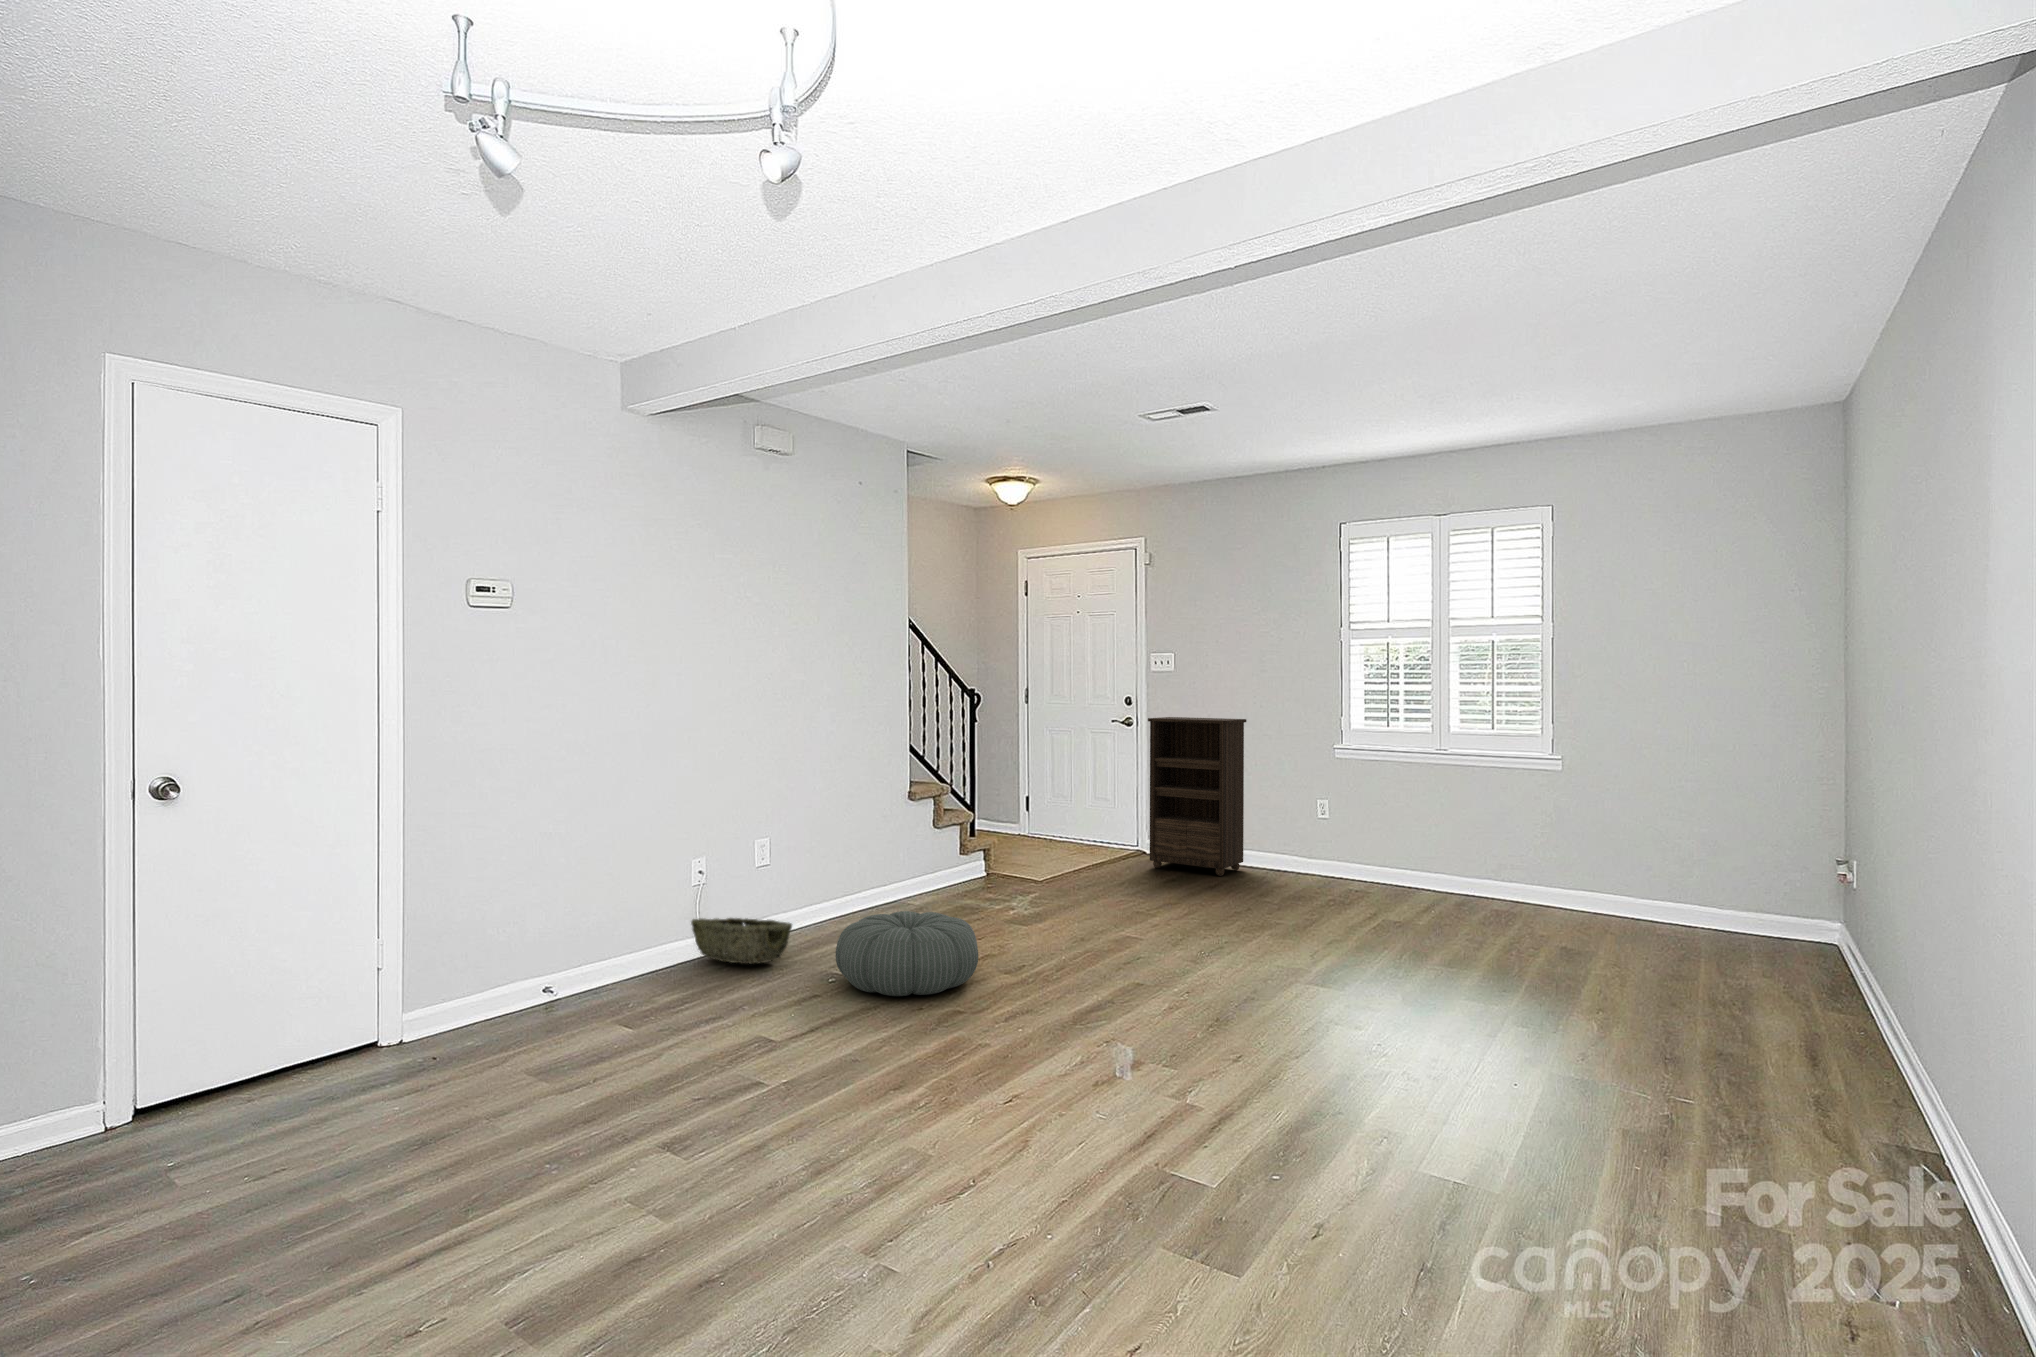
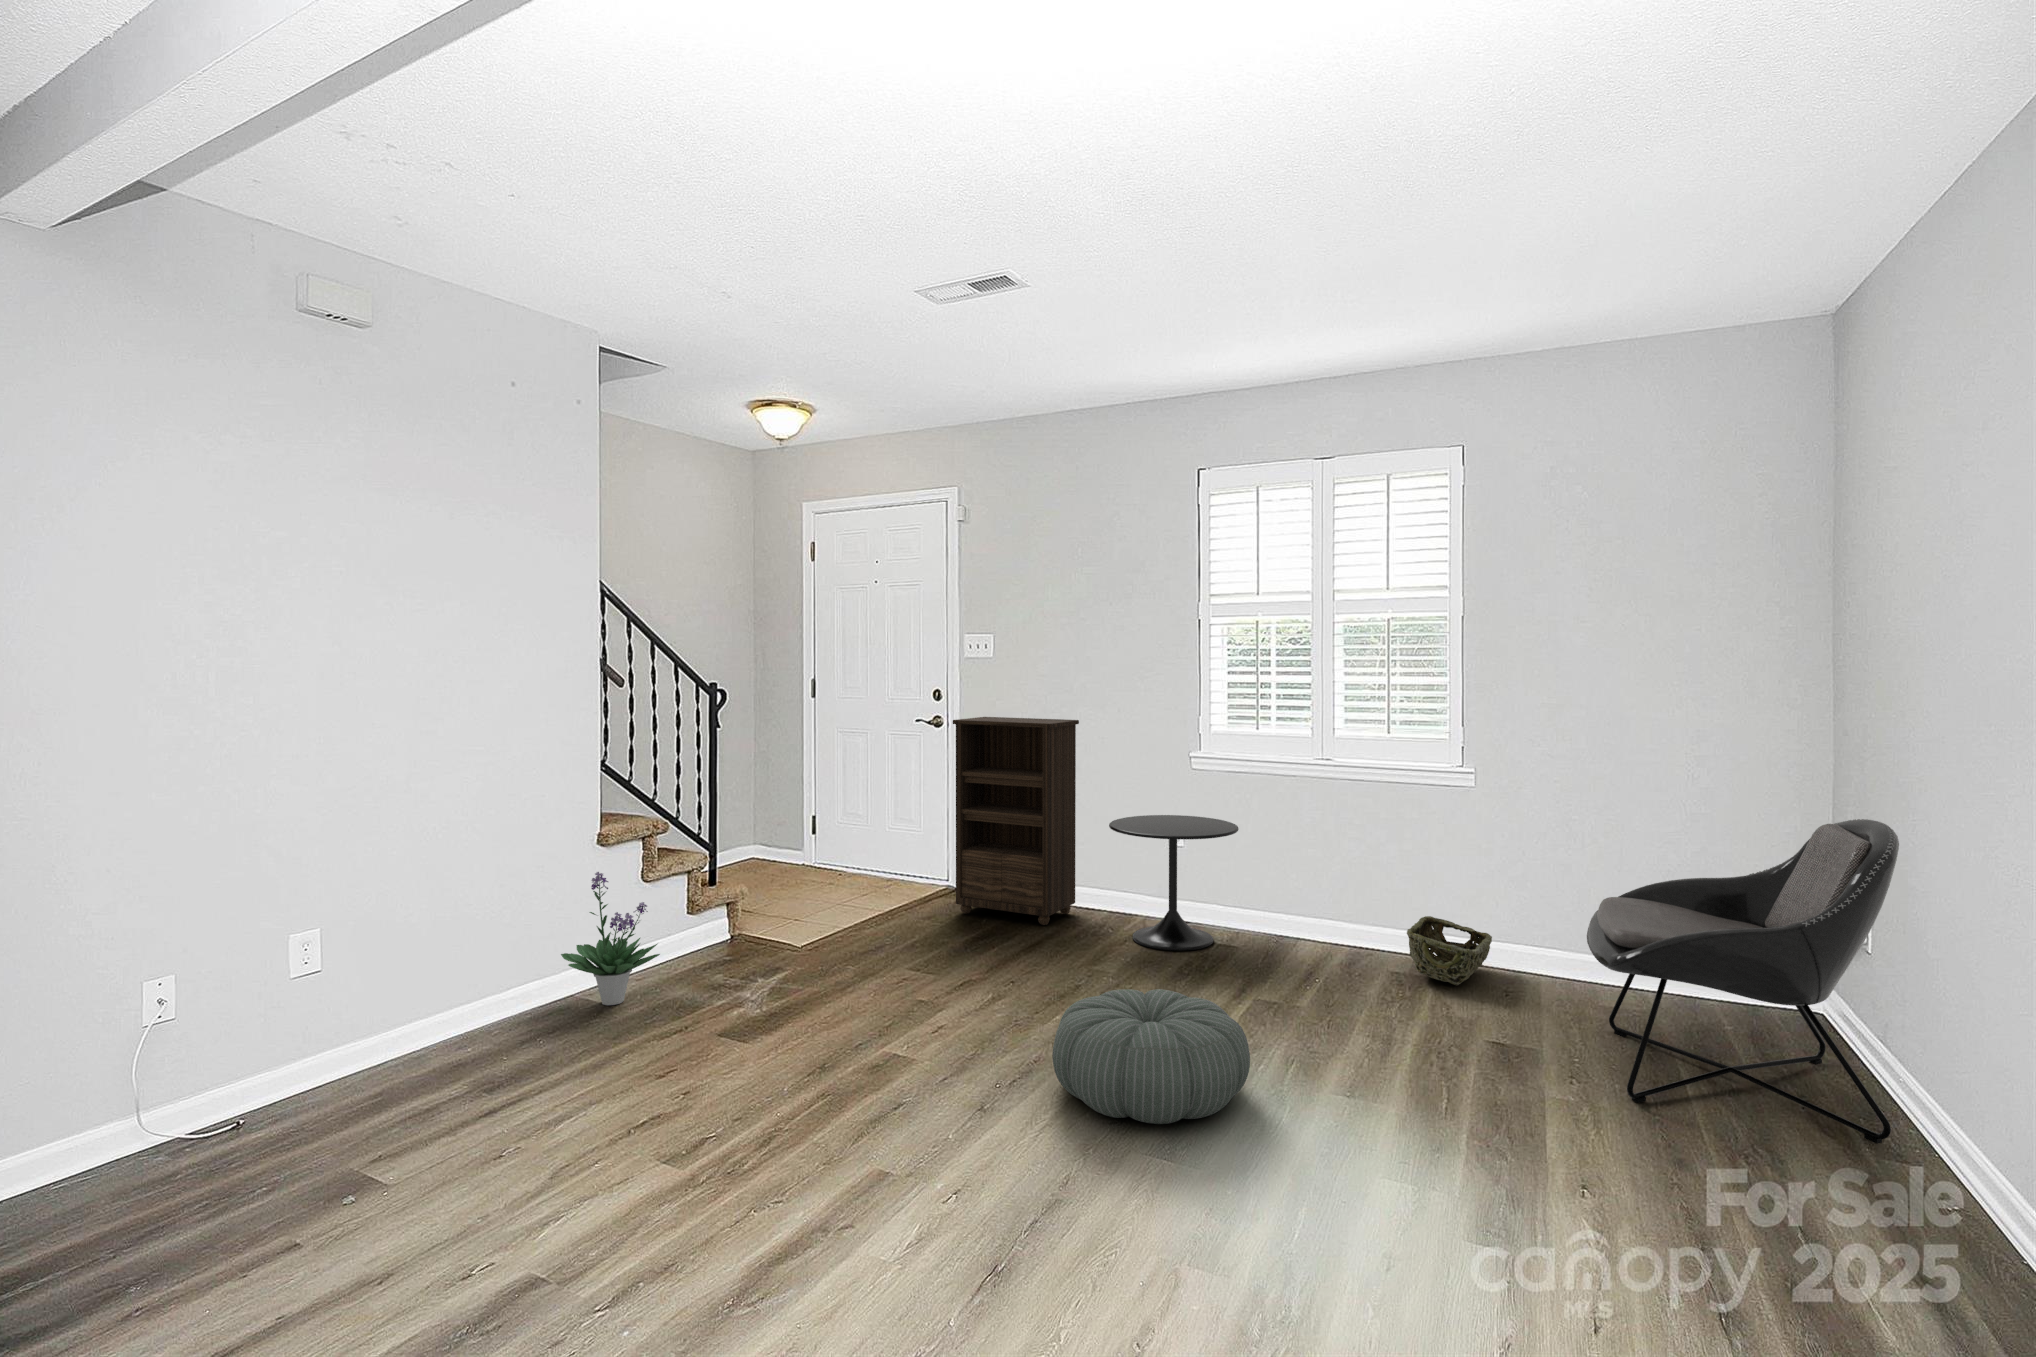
lounge chair: none [1628,781,1841,995] -> present [1587,819,1899,1144]
side table: none [1272,793,1374,892] -> present [1109,815,1239,951]
potted plant: none [891,815,959,907] -> present [561,872,660,1005]
pouf: present [836,911,978,996] -> present [1053,989,1250,1124]
woven basket: present [691,918,792,964] -> present [1407,916,1492,985]

